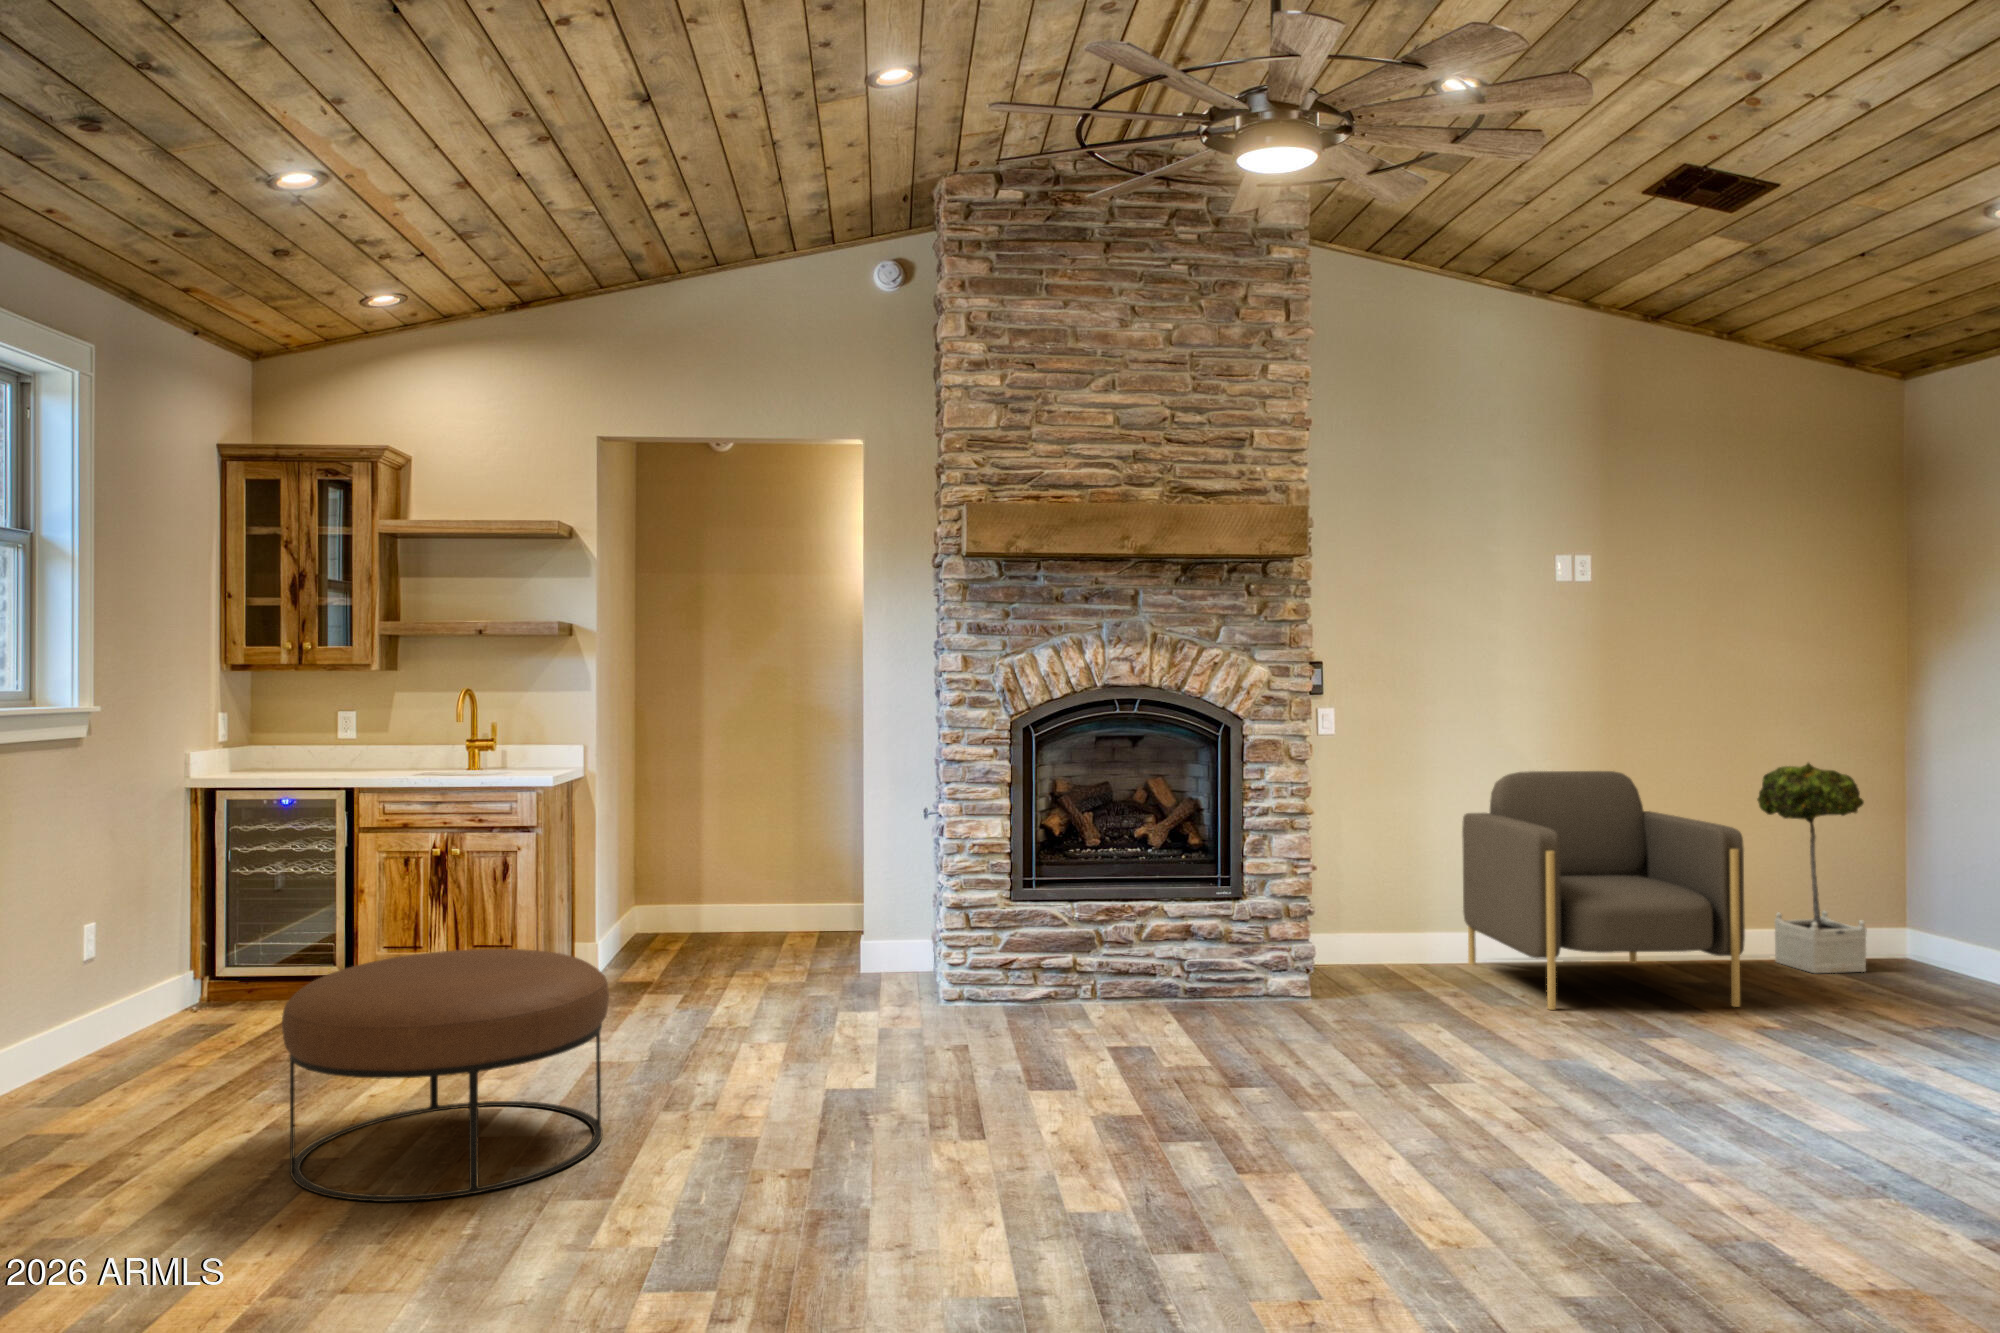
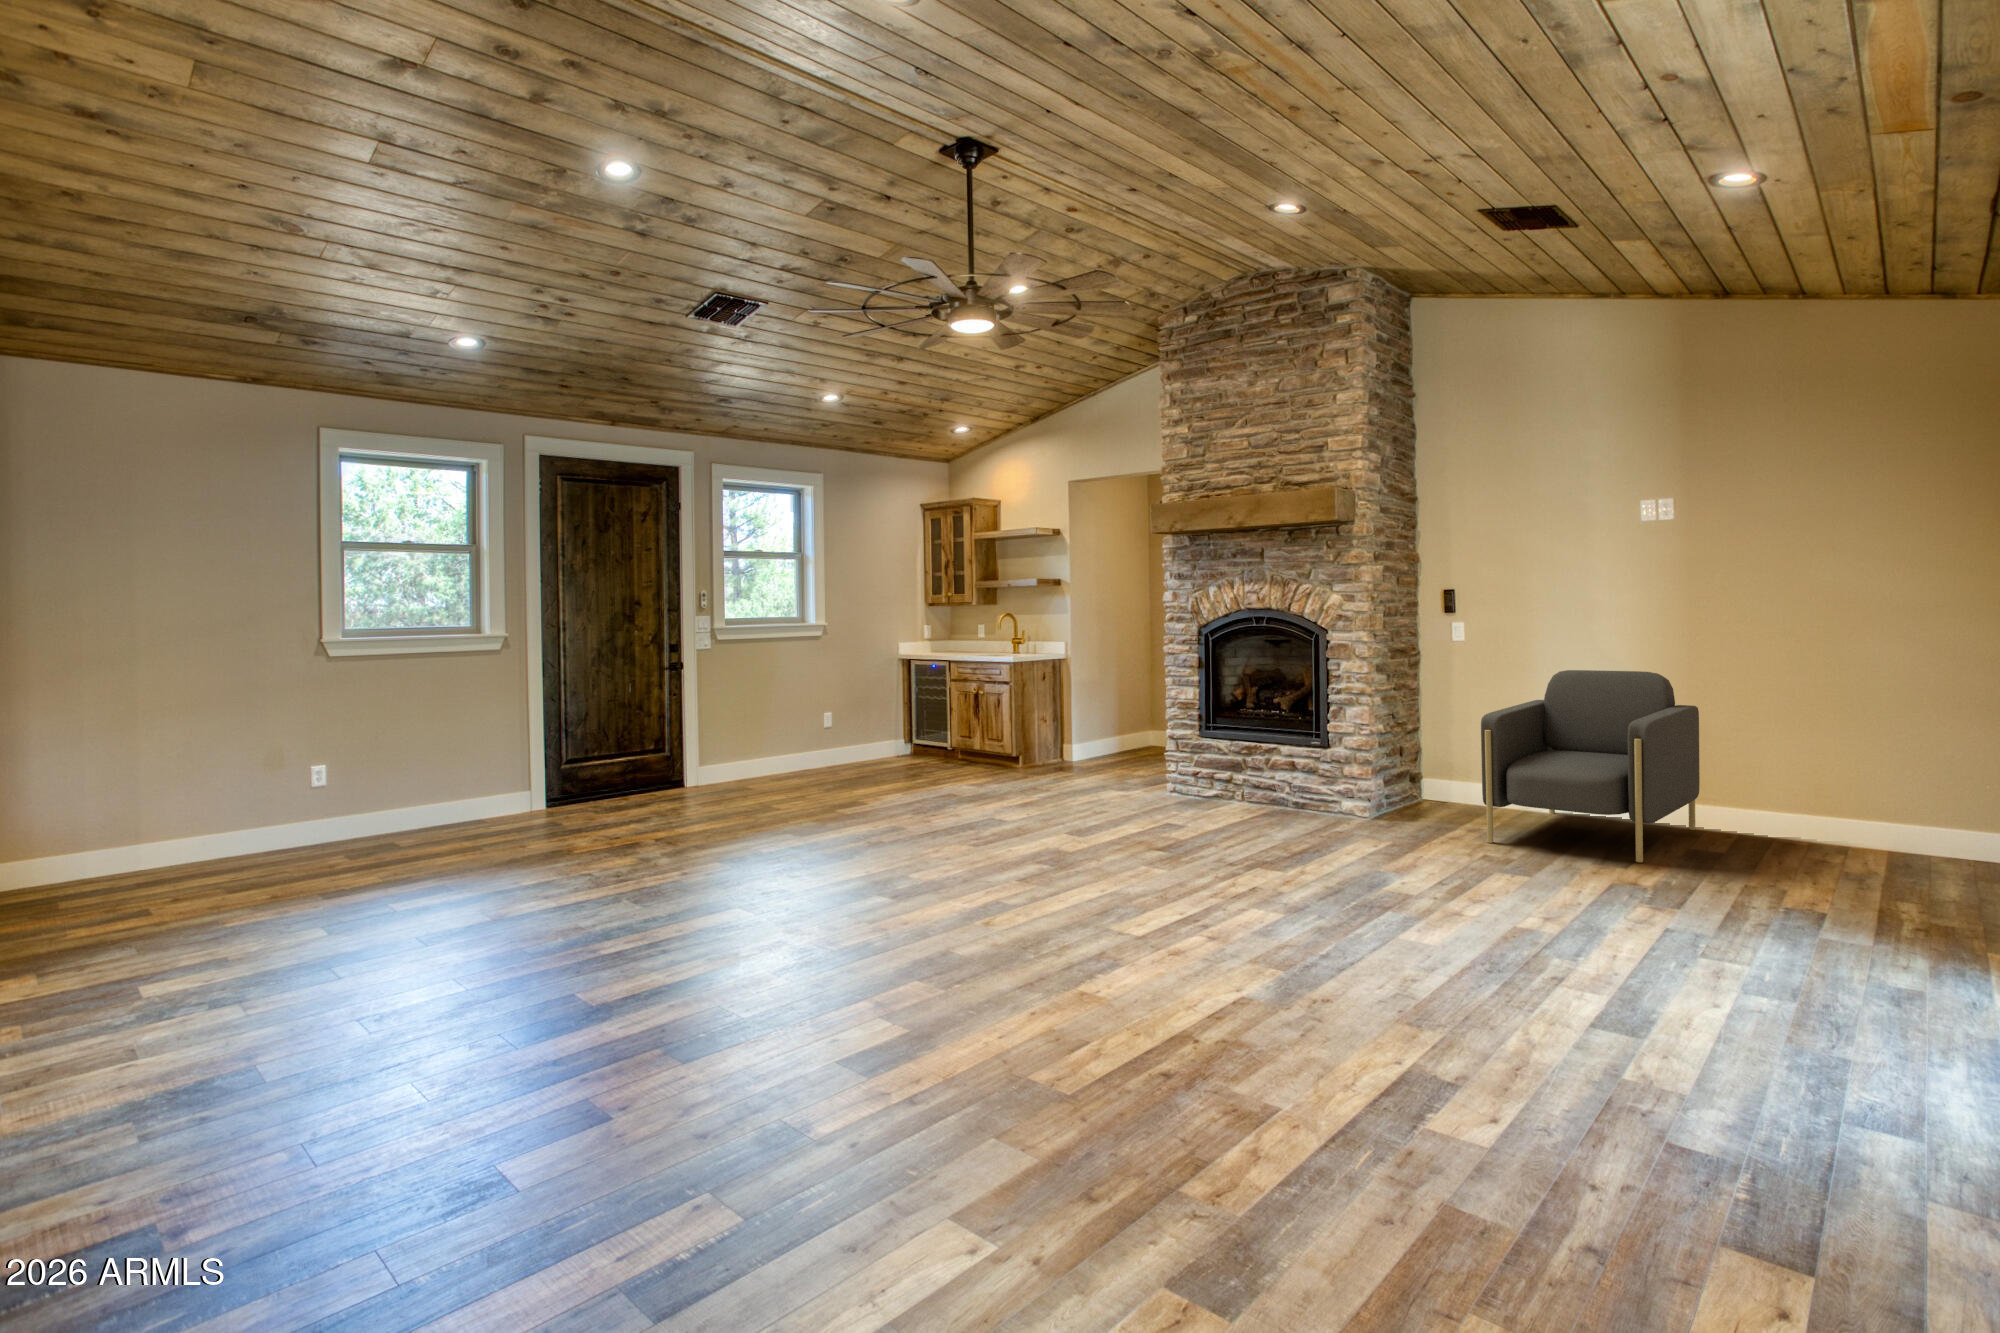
potted tree: present [1757,763,1867,973] -> none [1808,669,1911,864]
ottoman: present [282,949,609,1201] -> none [801,736,922,824]

